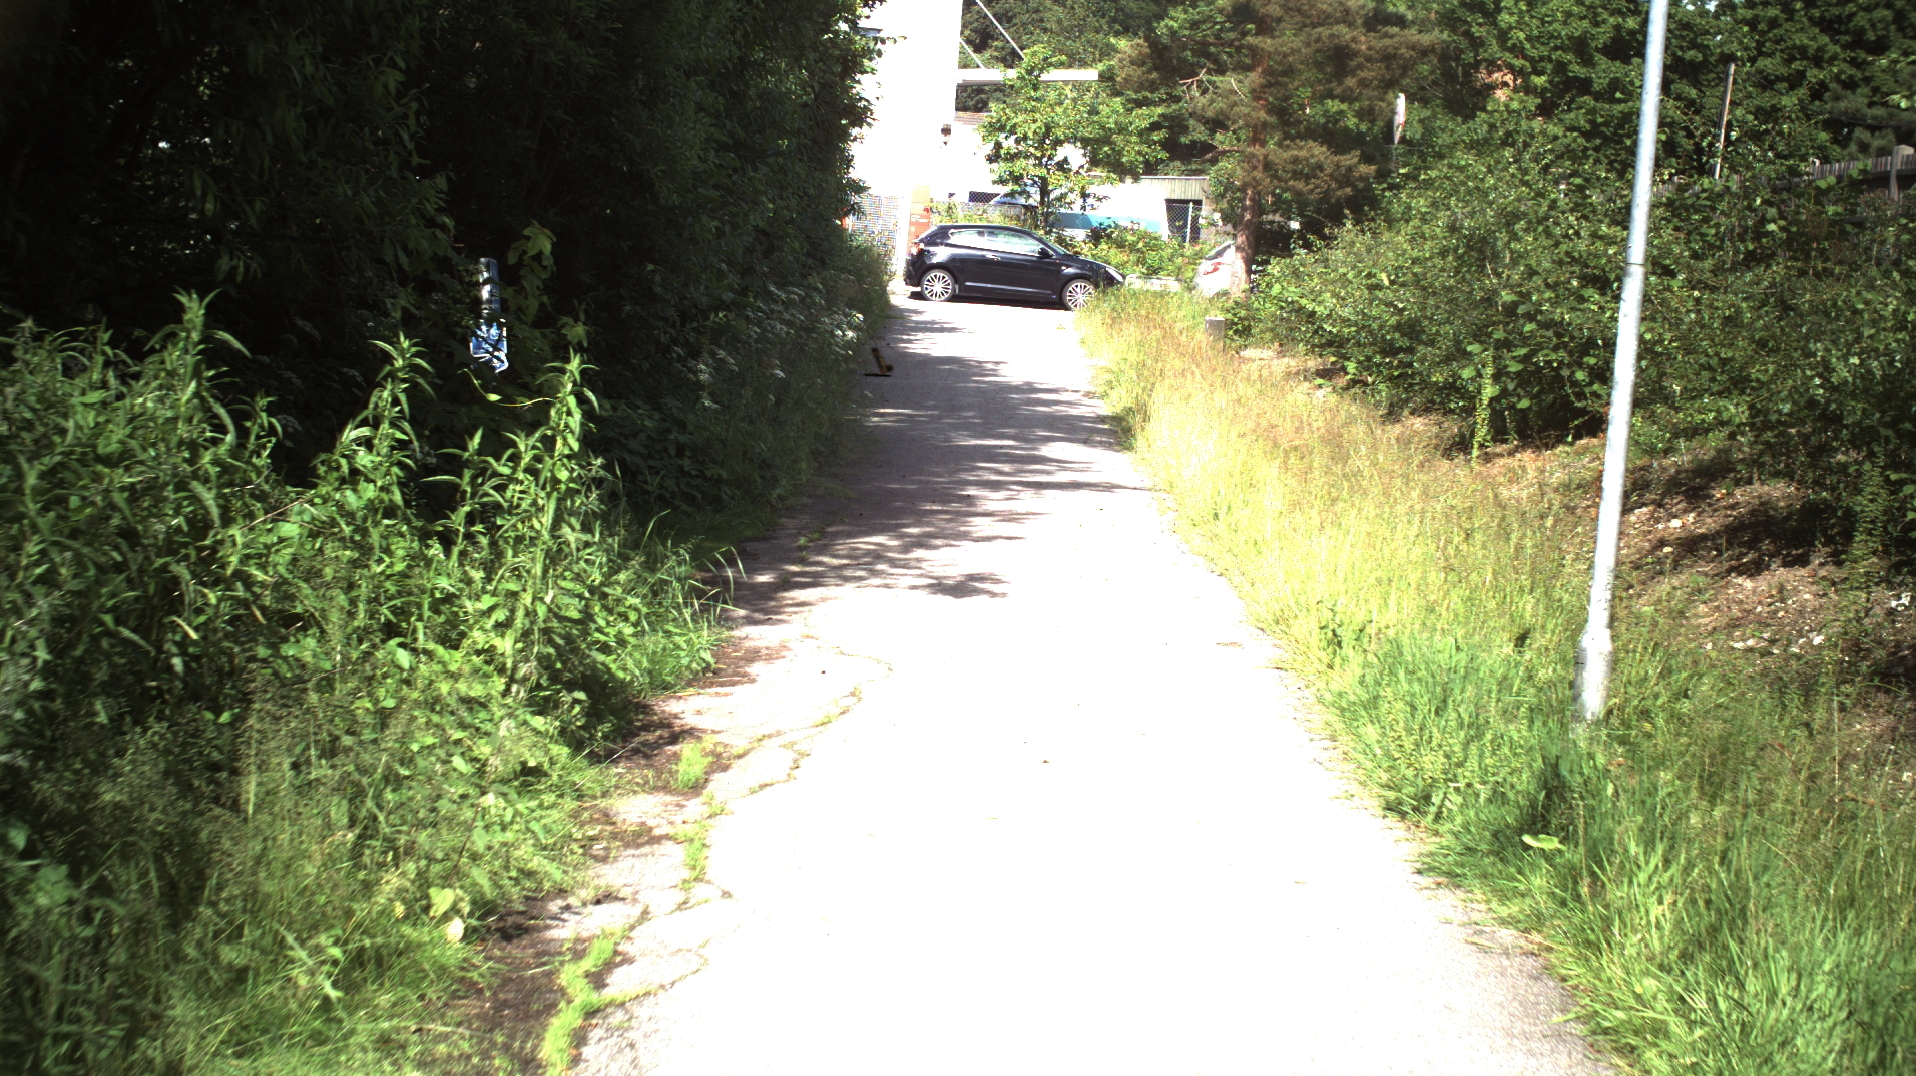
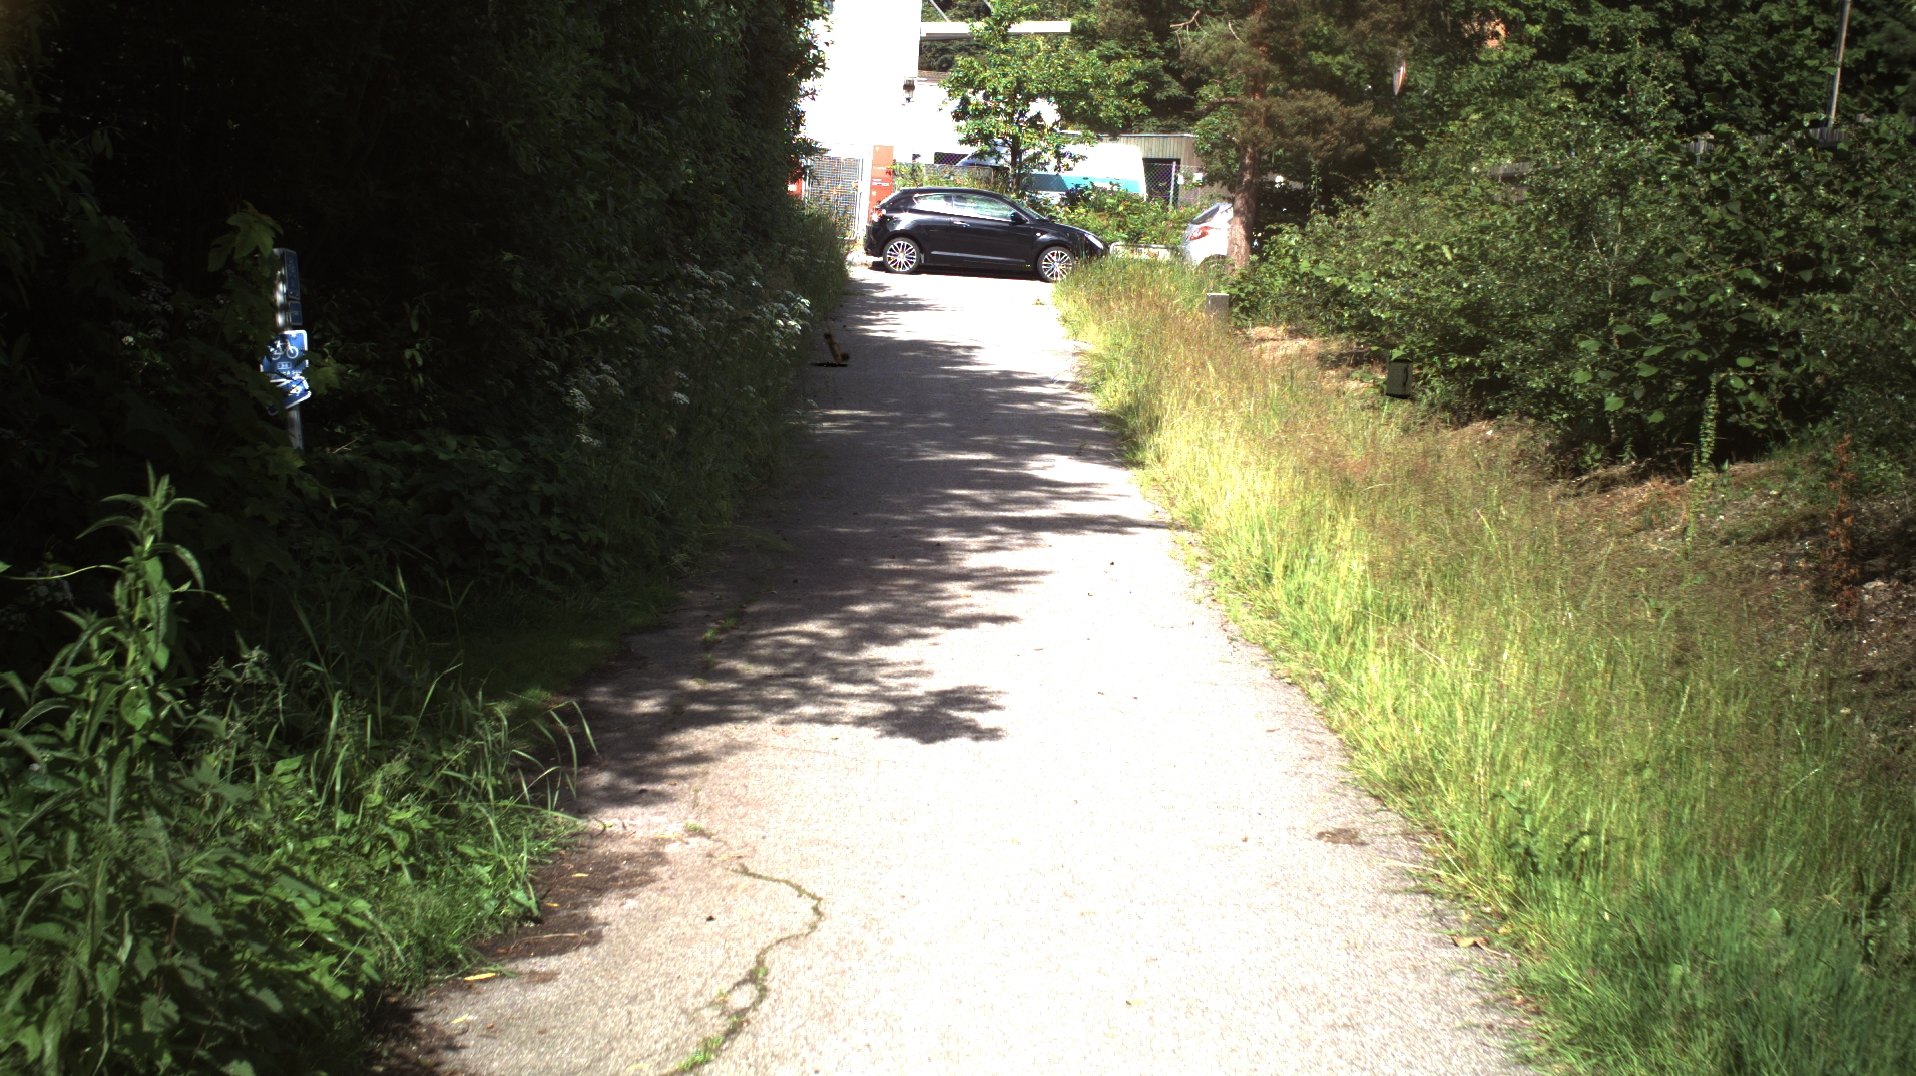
watering can: none [1334,357,1361,397] -> present [1379,349,1413,398]

